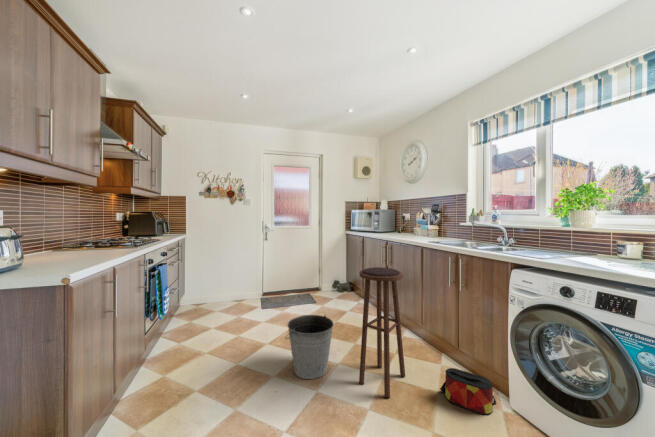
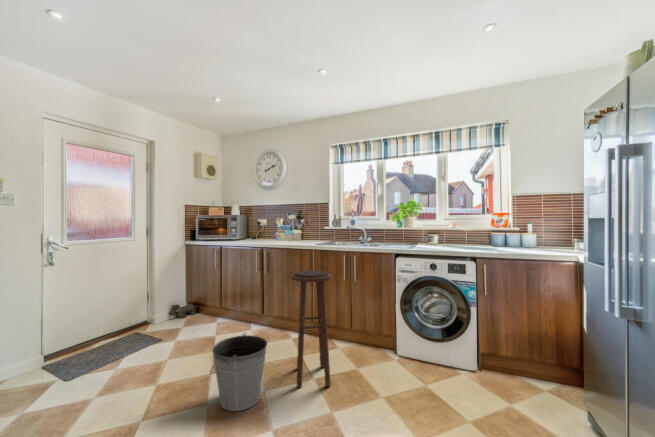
bag: present [440,368,496,415] -> none [355,341,391,369]

